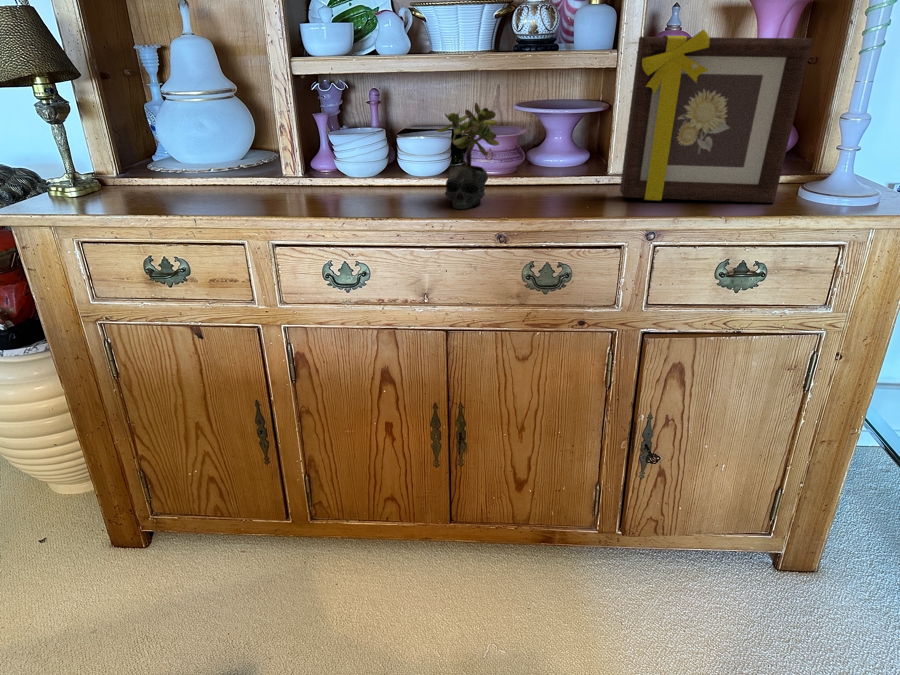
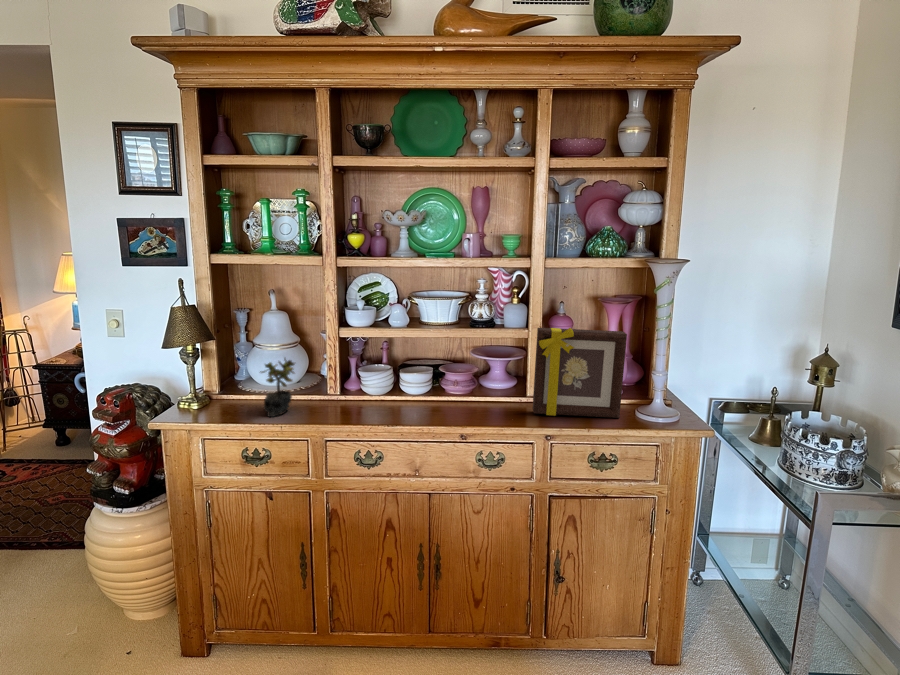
succulent plant: present [436,103,499,209] -> present [260,359,295,417]

